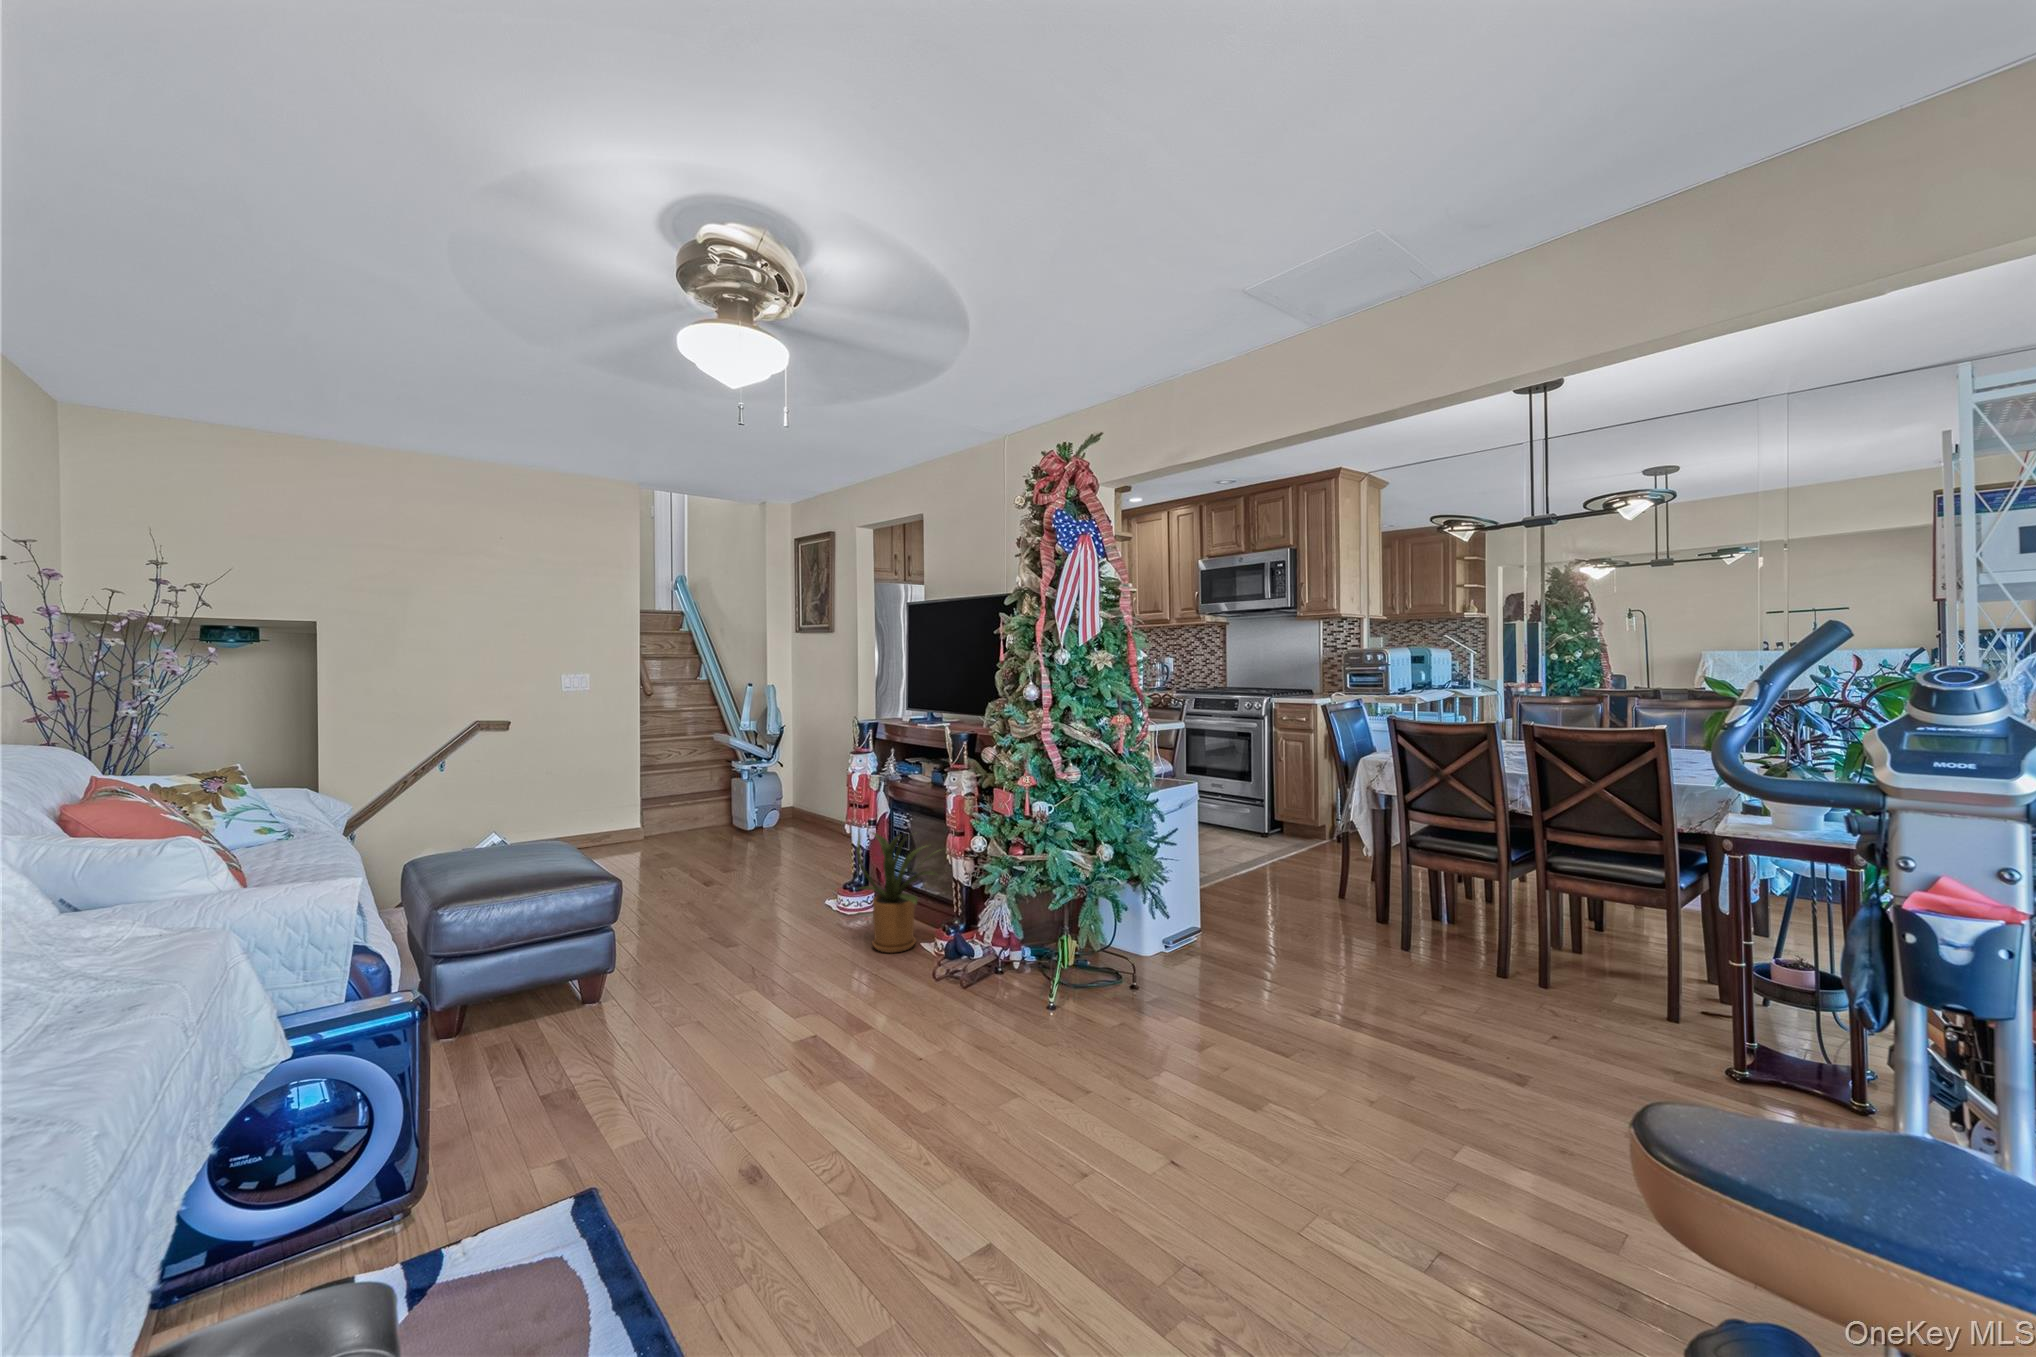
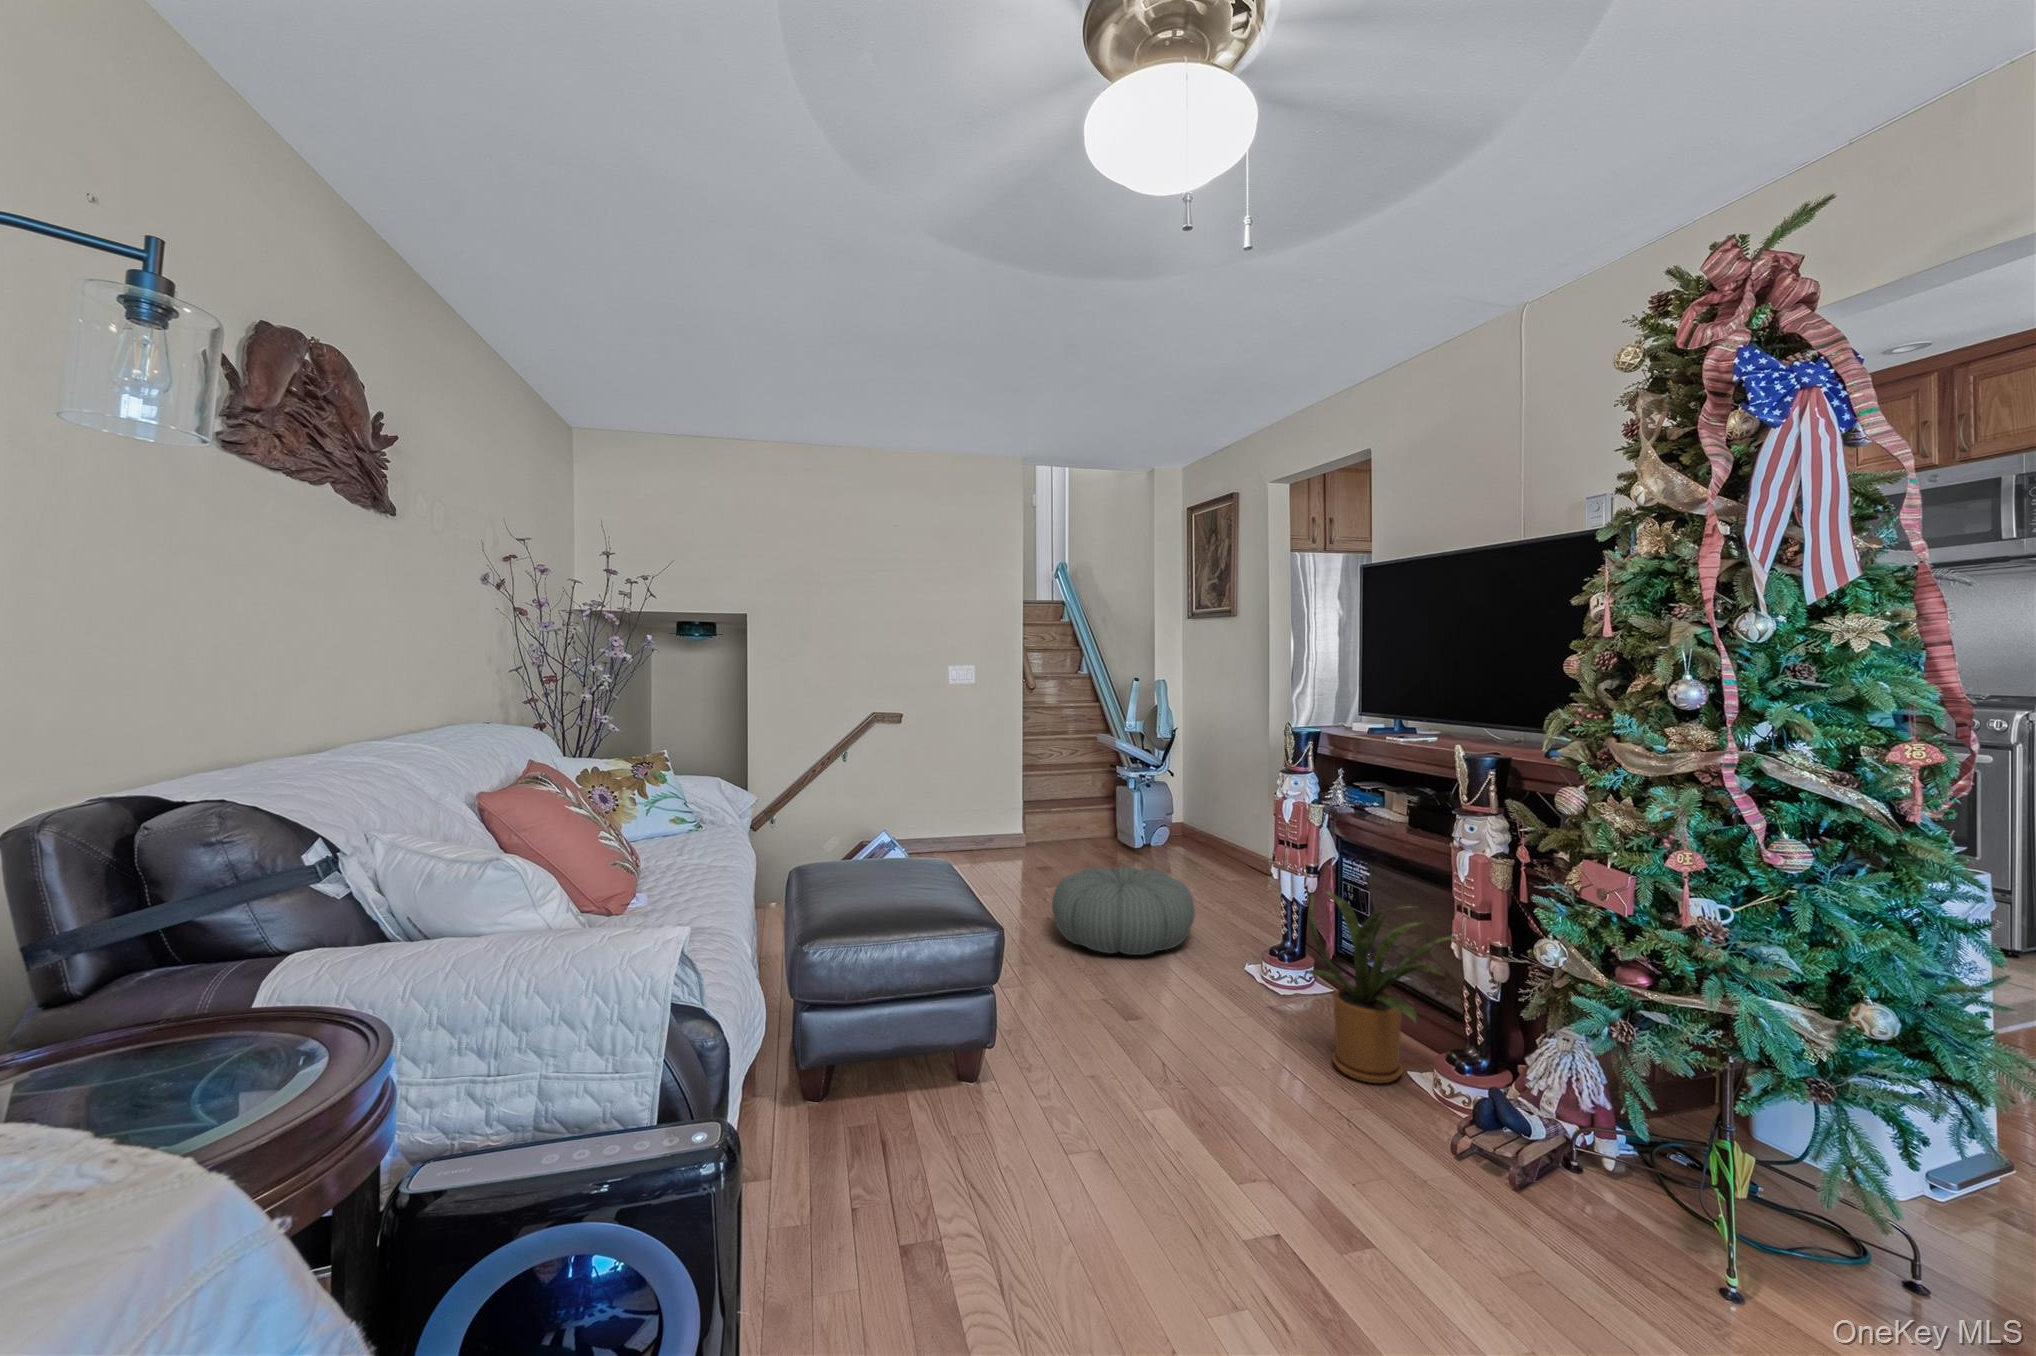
pouf: none [668,839,789,907] -> present [1052,866,1195,955]

